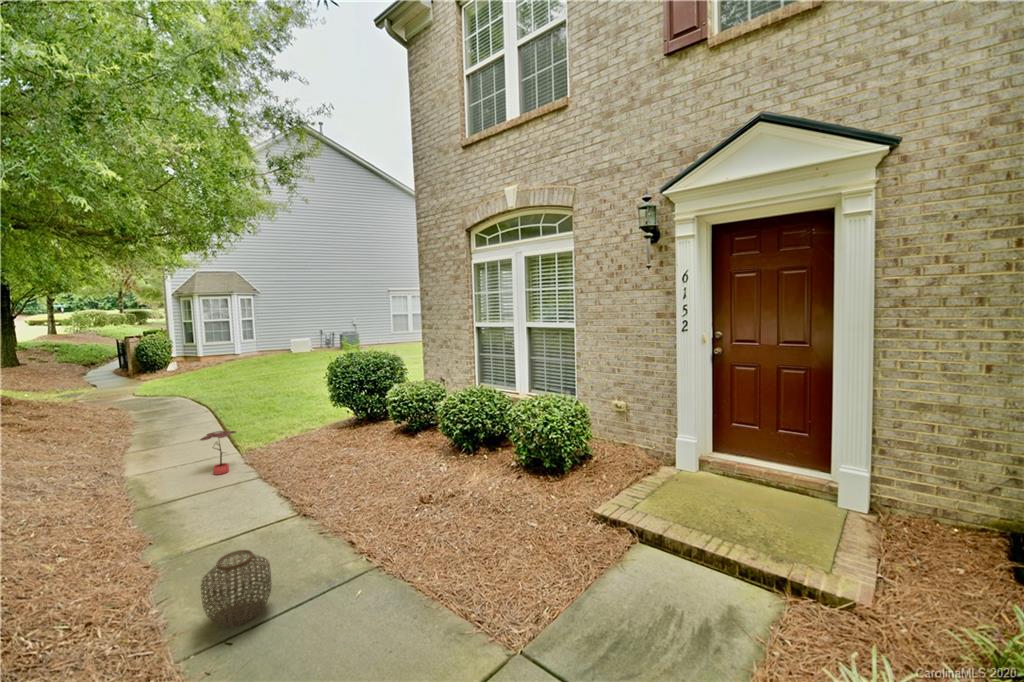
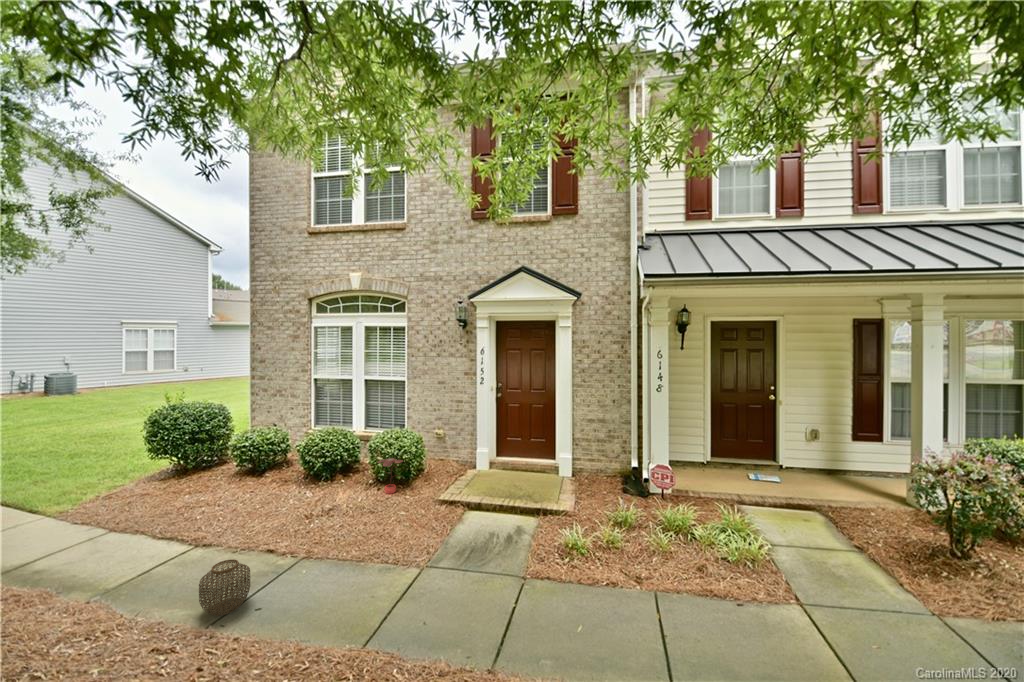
potted plant: present [200,431,236,475] -> present [378,458,403,494]

